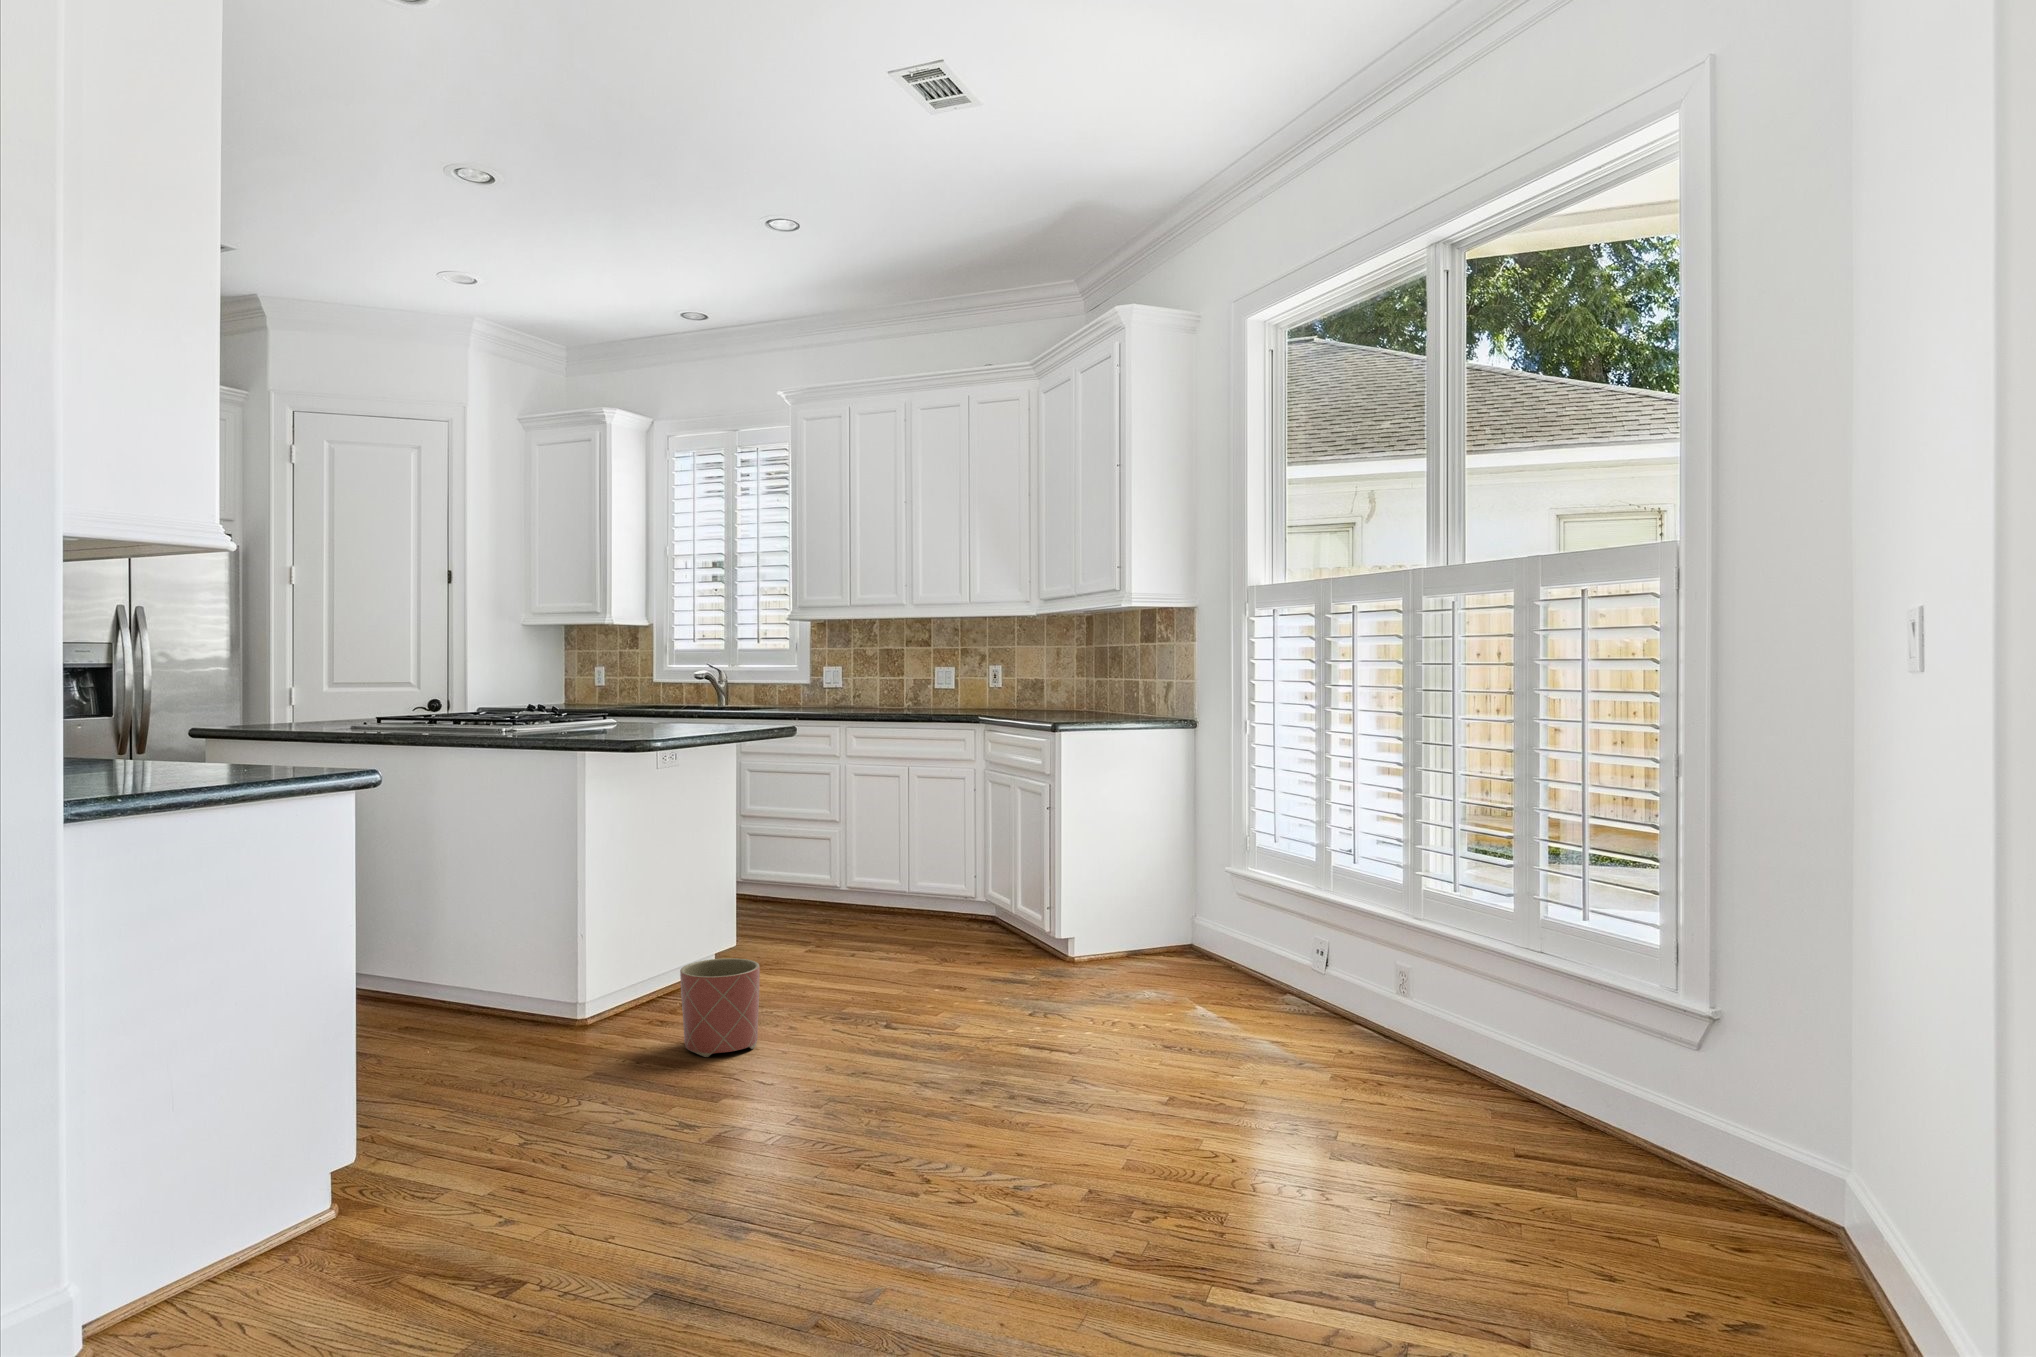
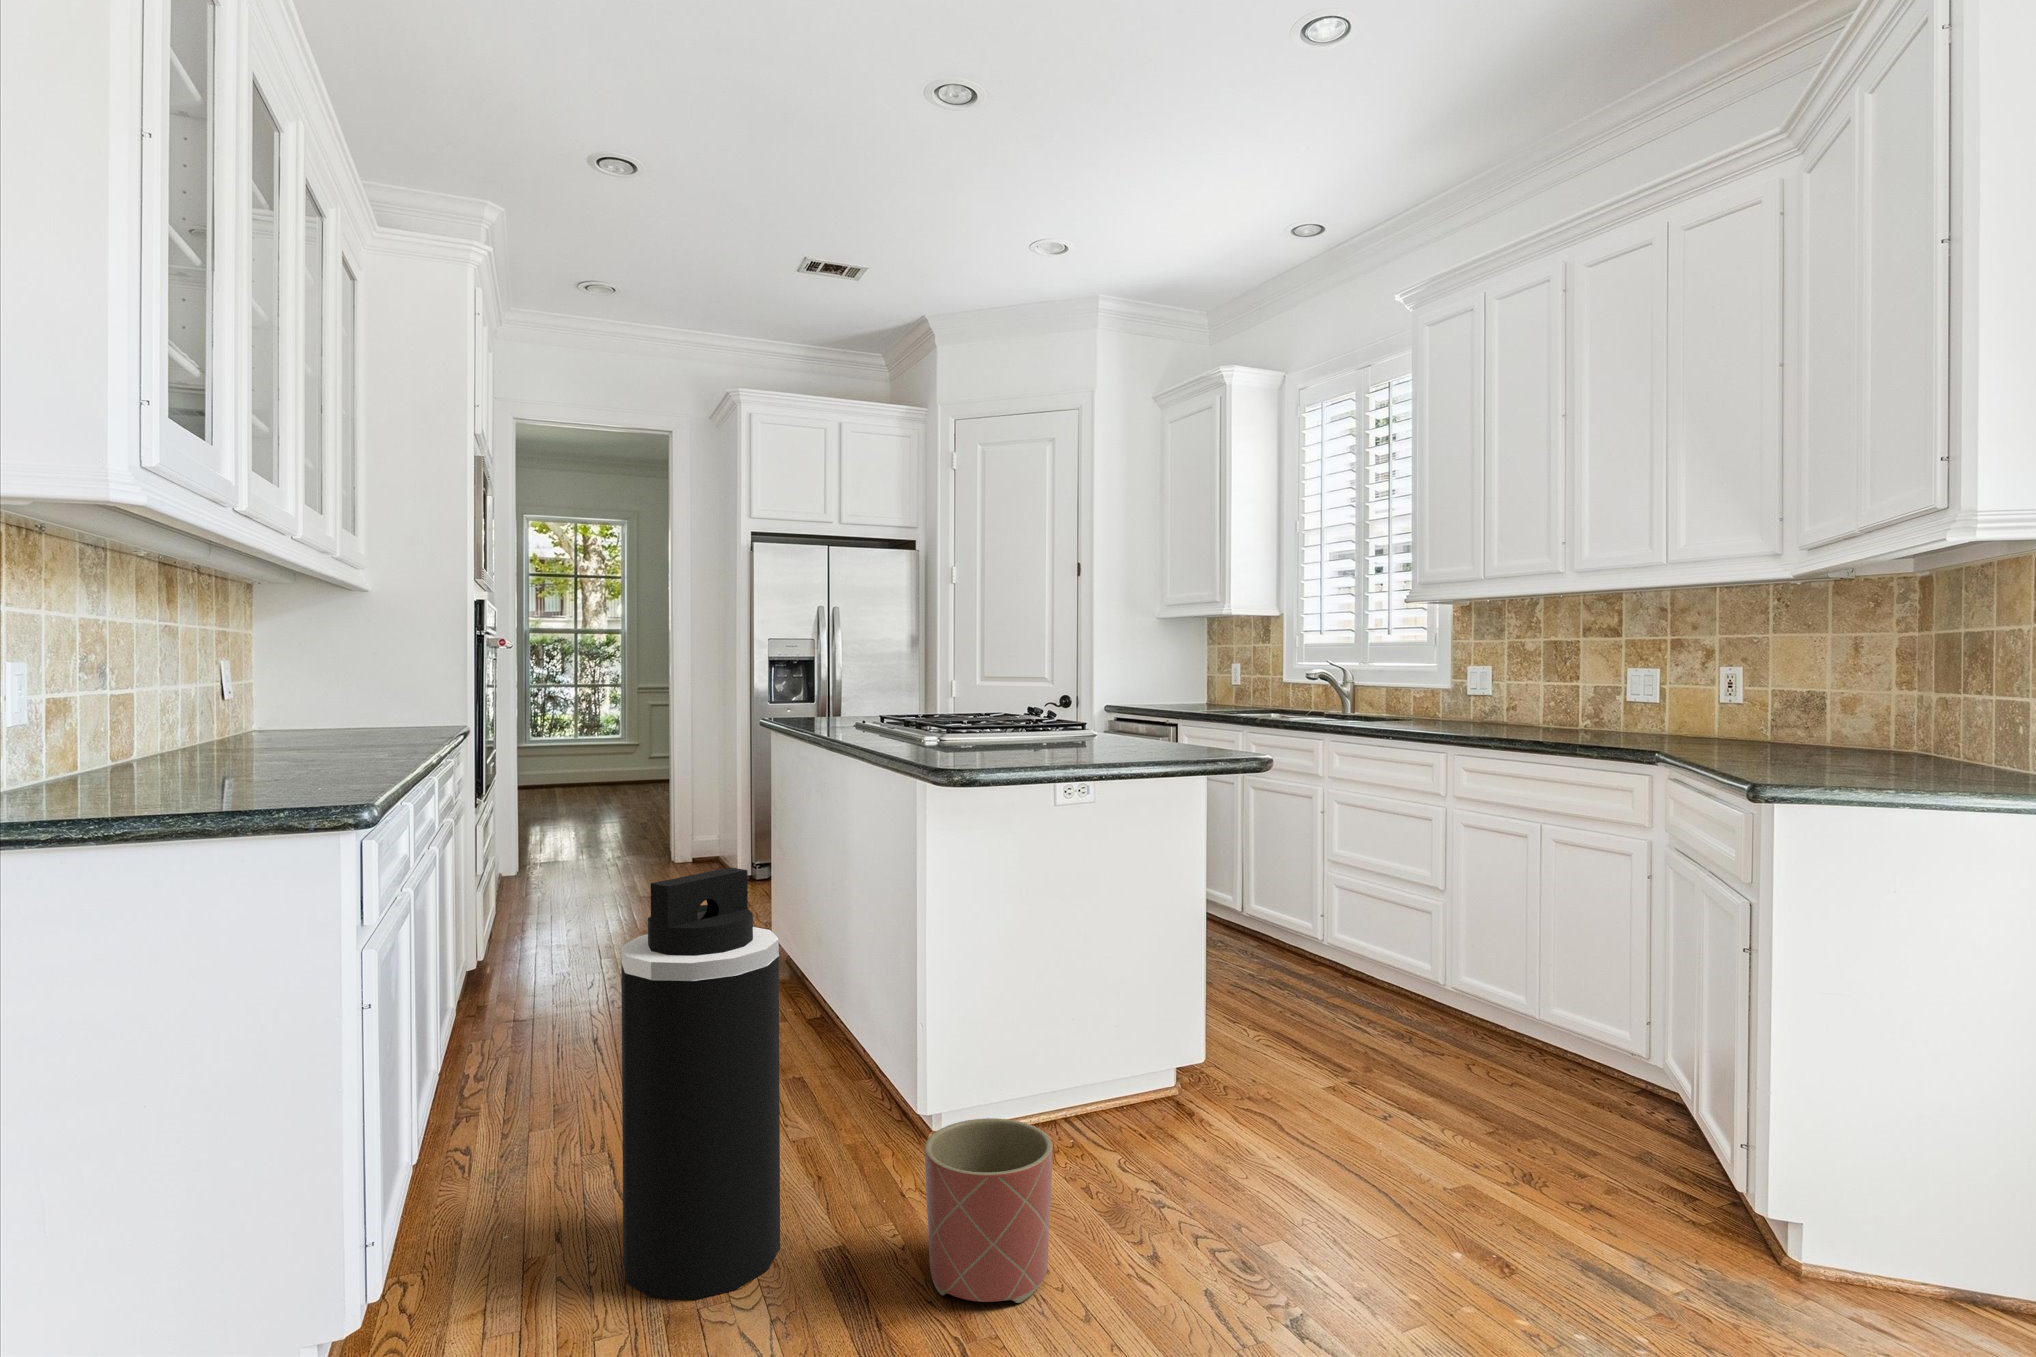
trash can: none [476,820,589,1100] -> present [621,867,780,1299]

